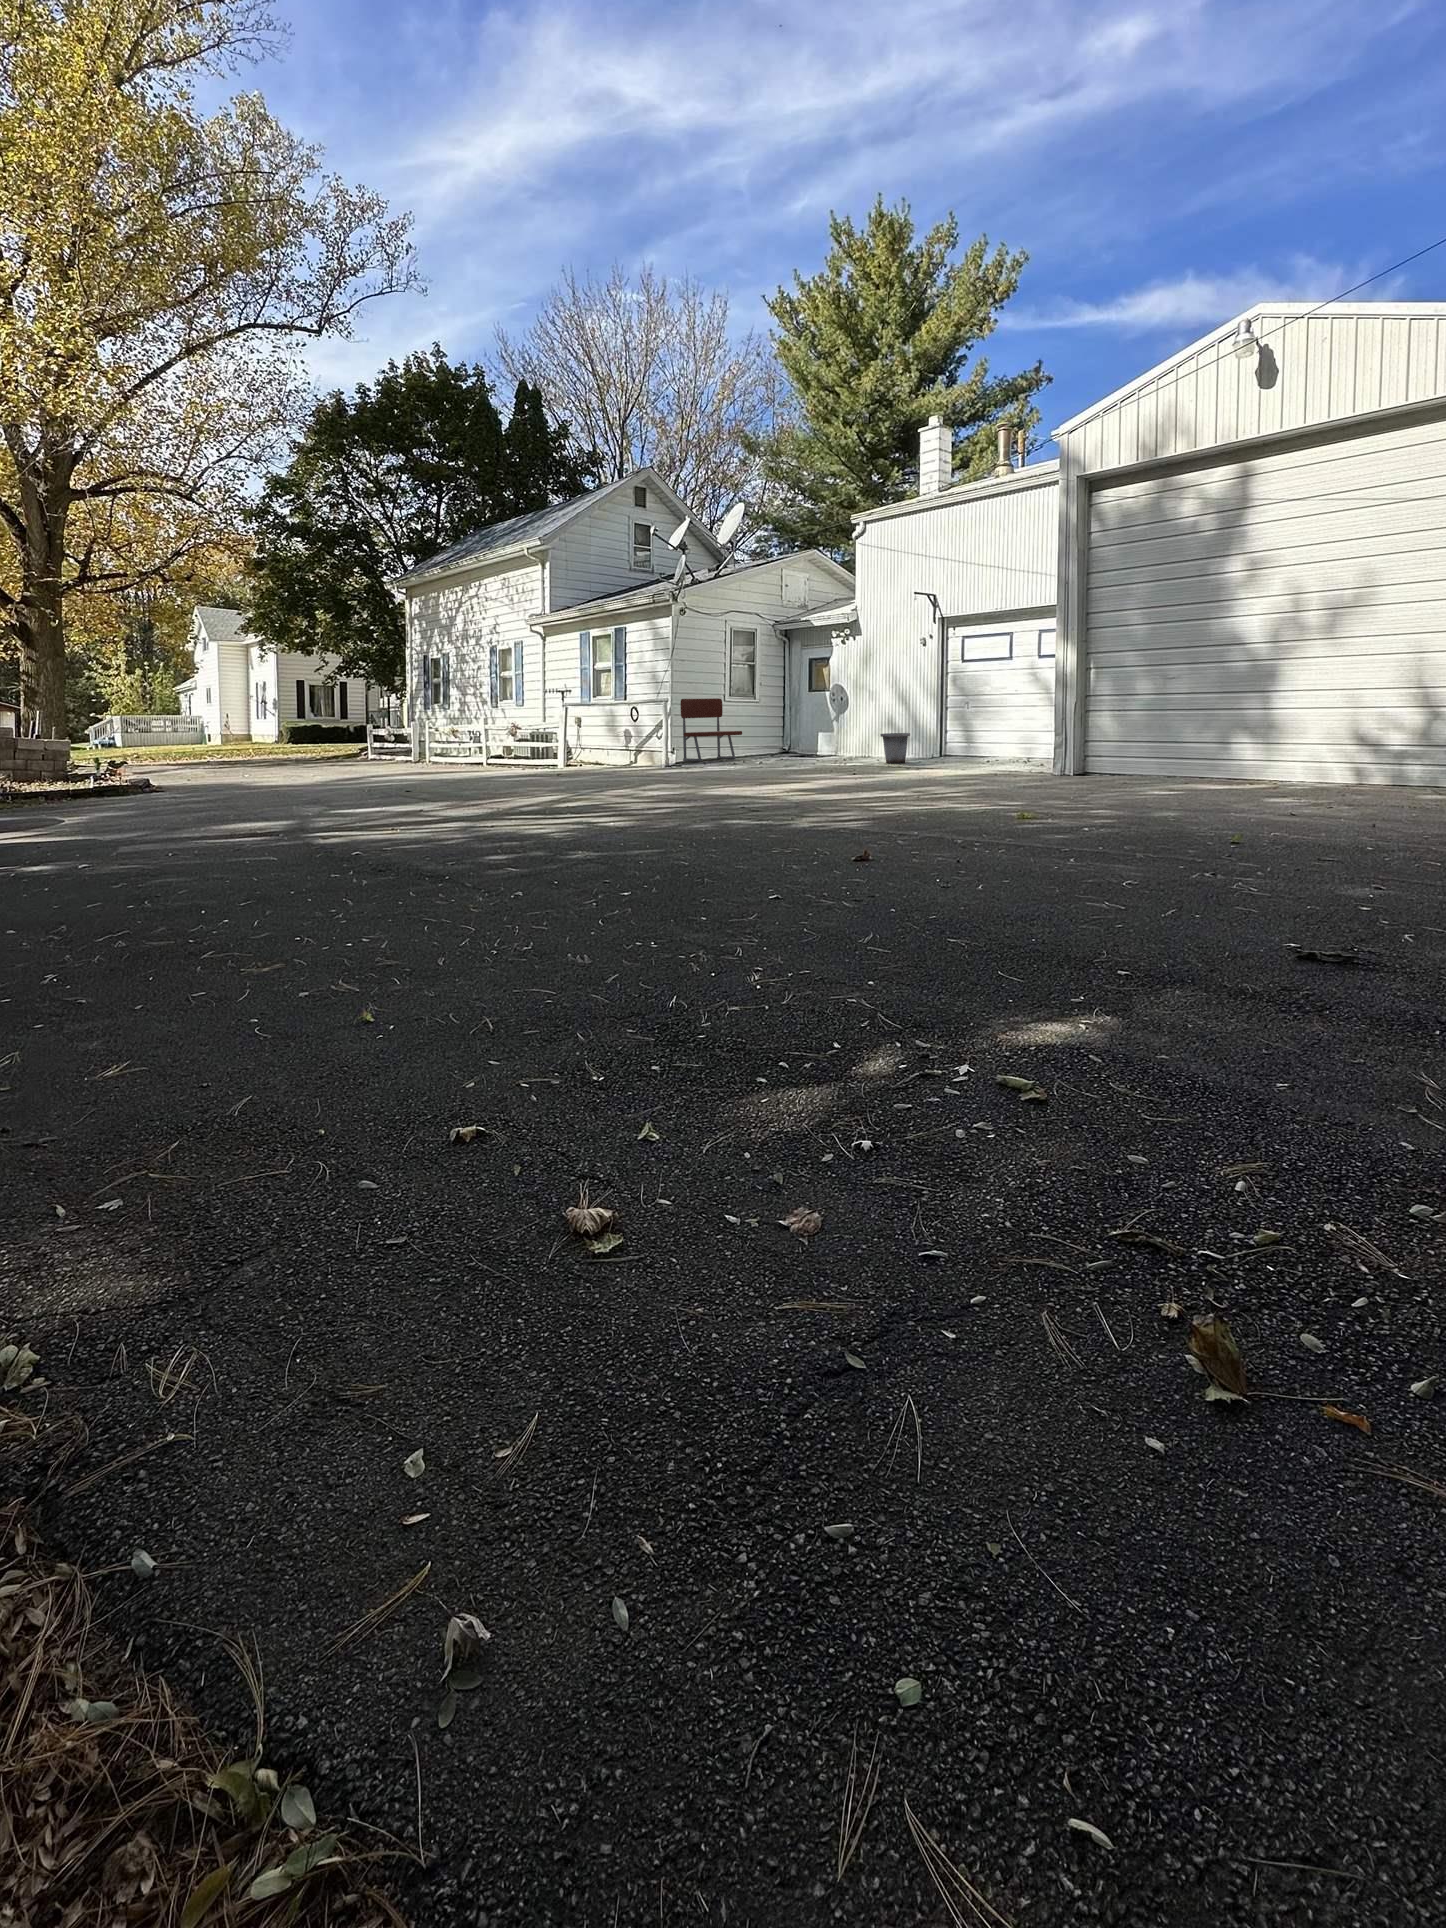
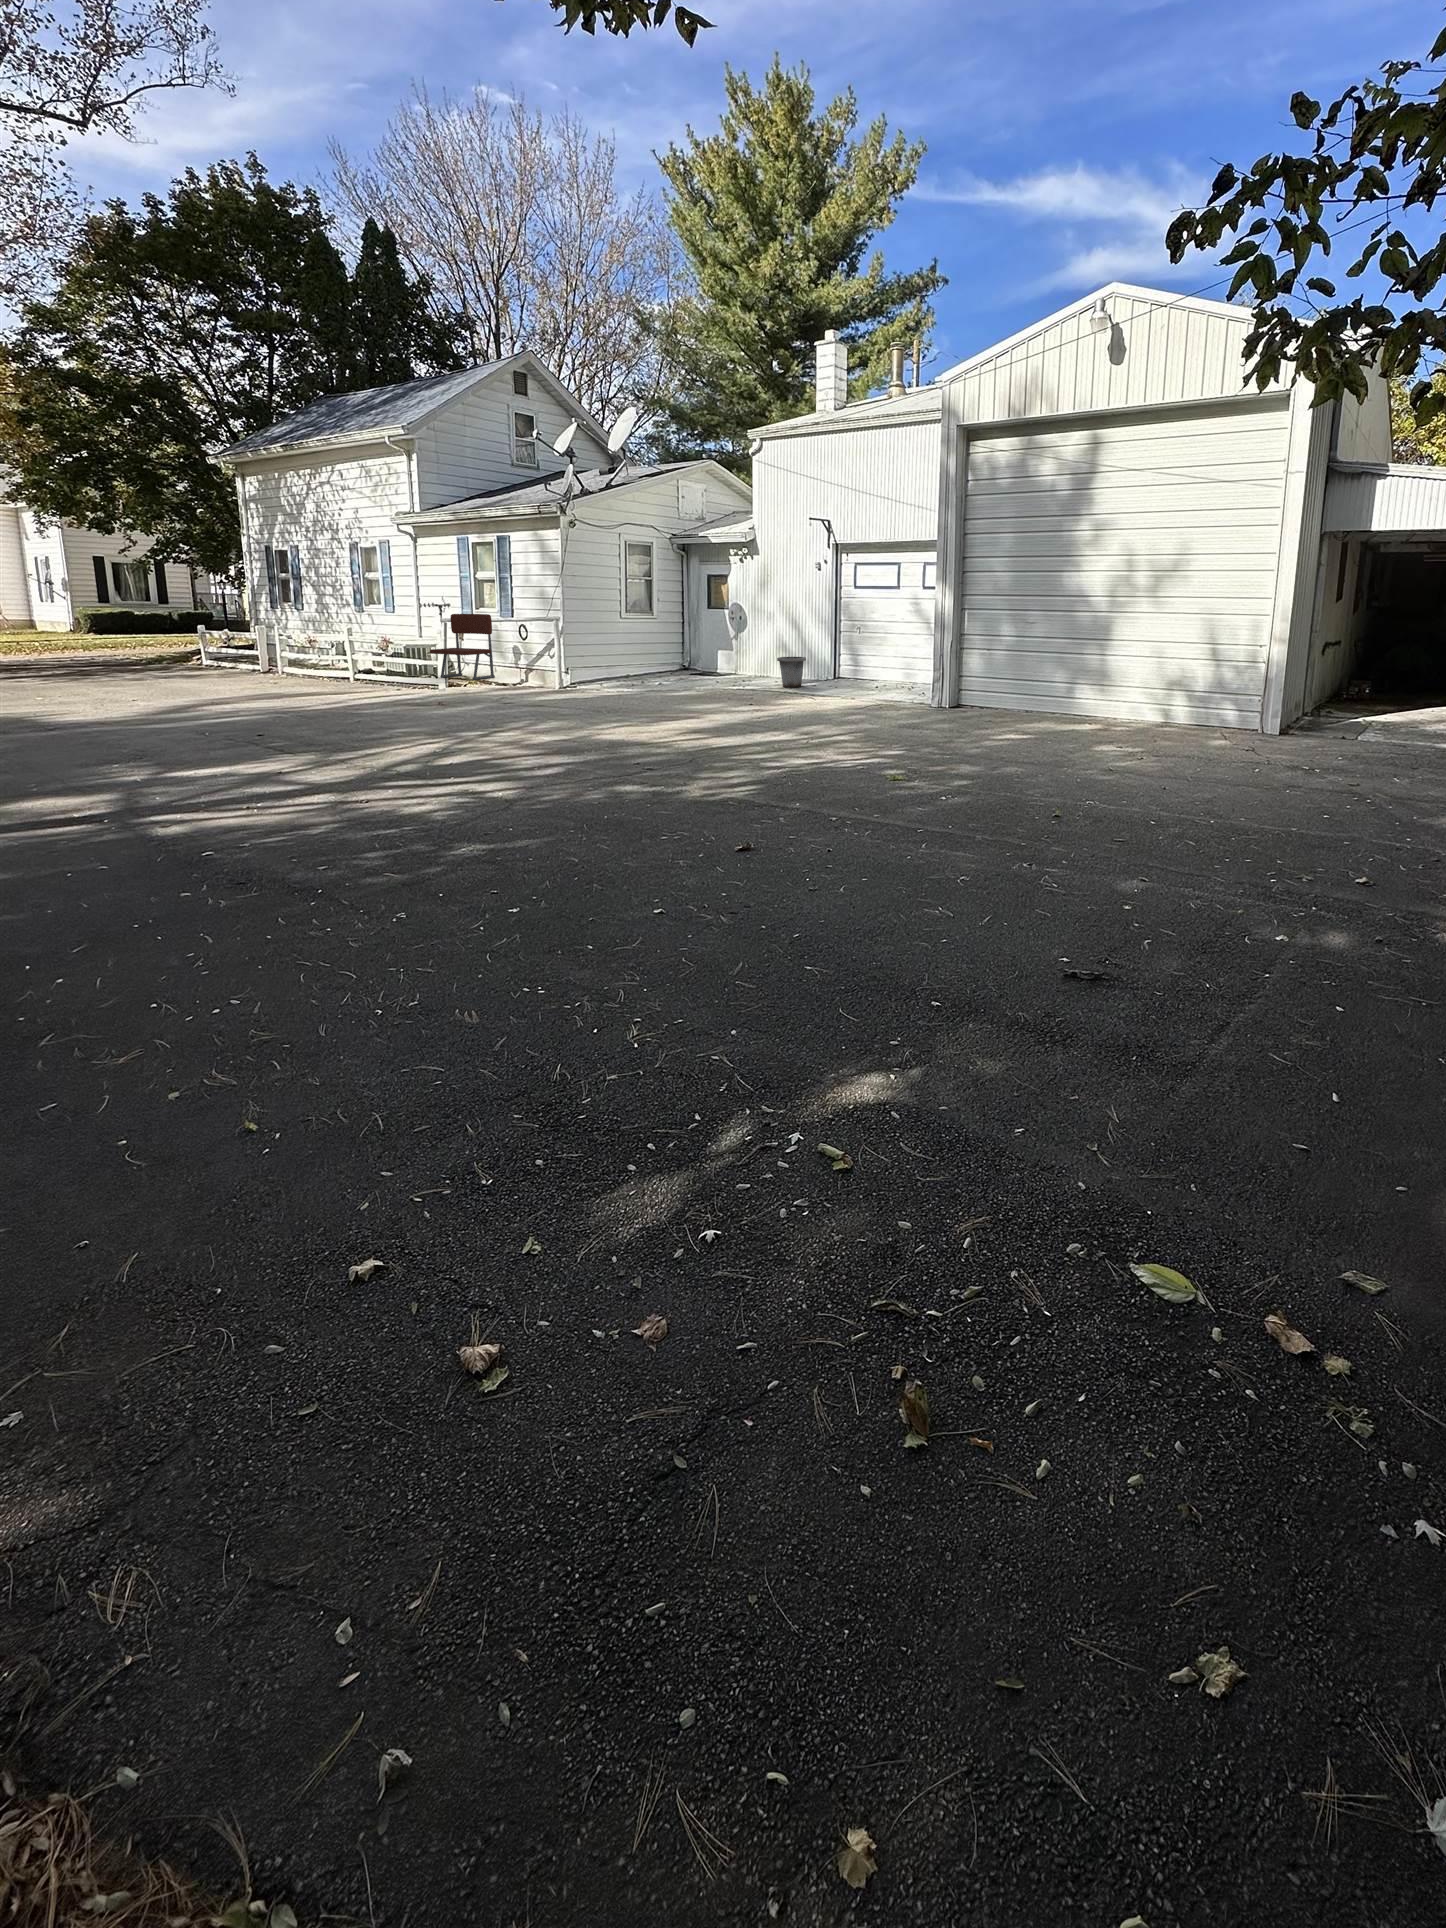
bench: present [680,698,742,761] -> present [430,614,495,680]

